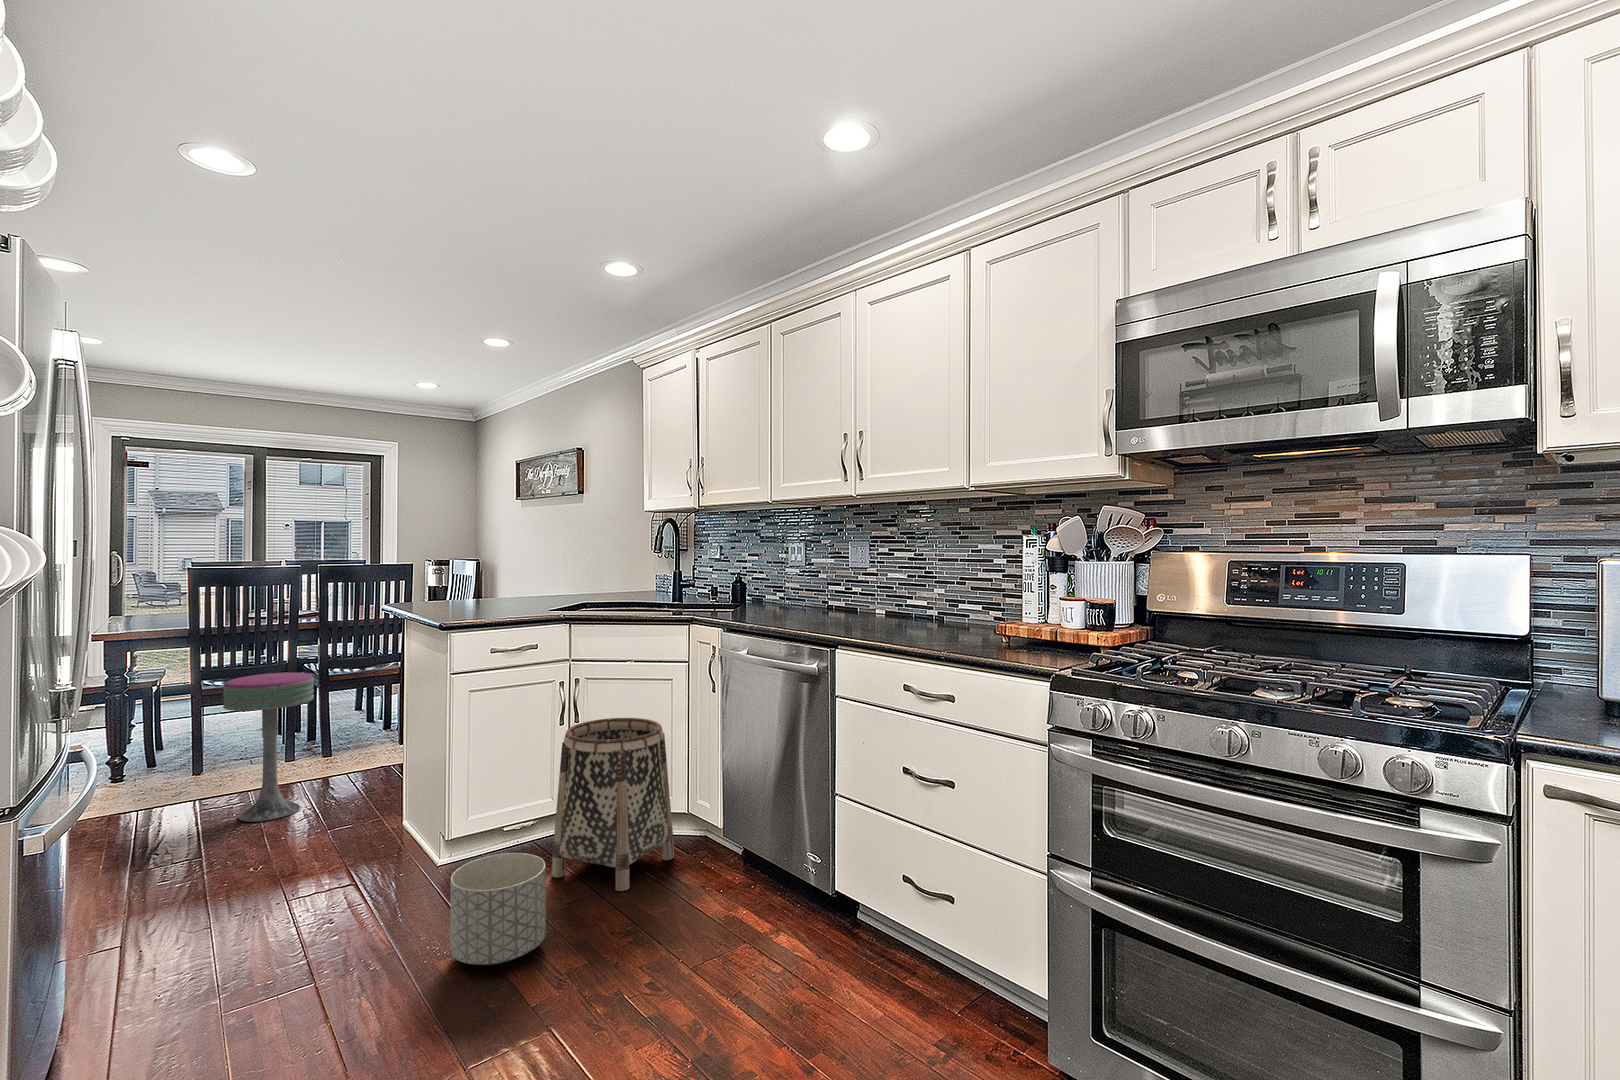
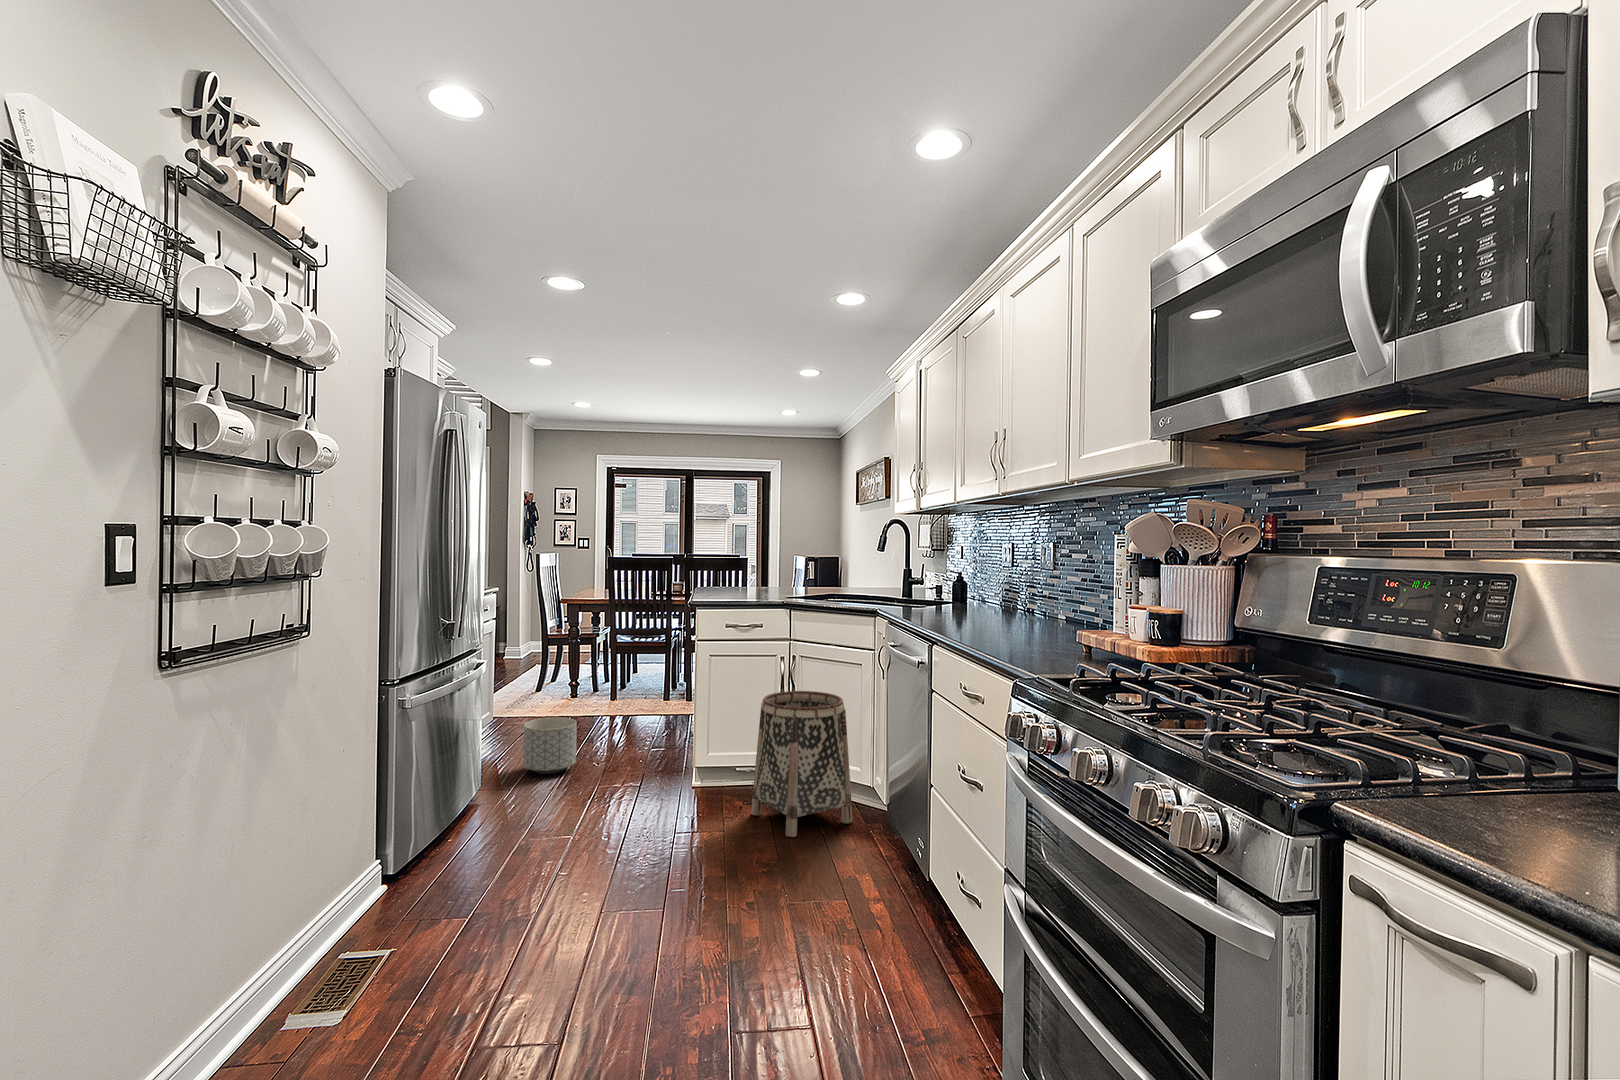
bar stool: present [223,673,314,822] -> none [600,632,655,737]
planter: present [451,853,546,965] -> present [523,717,577,774]

